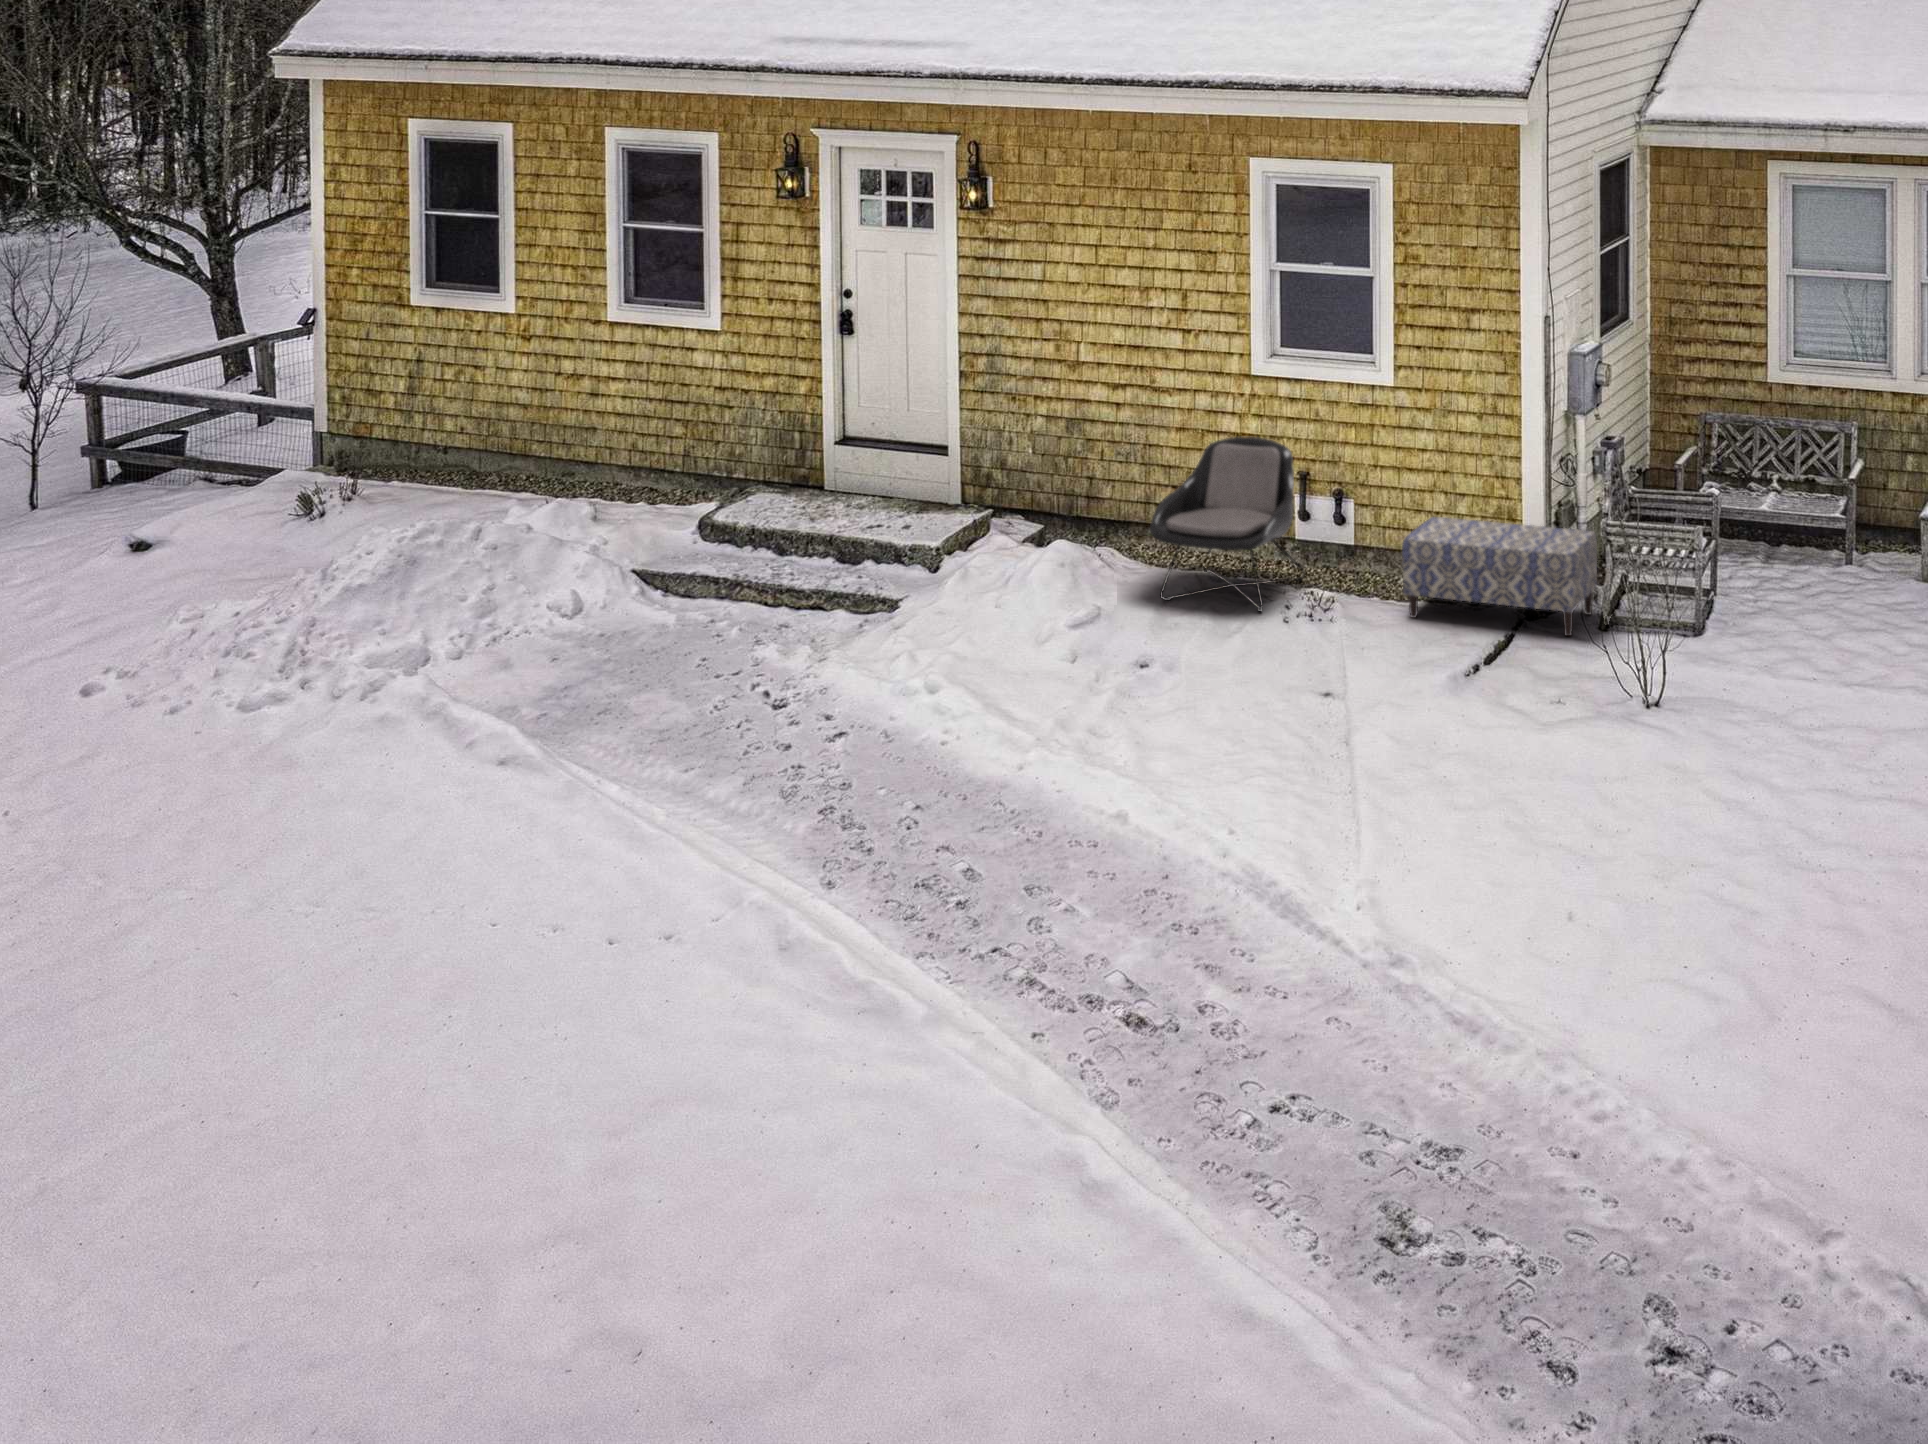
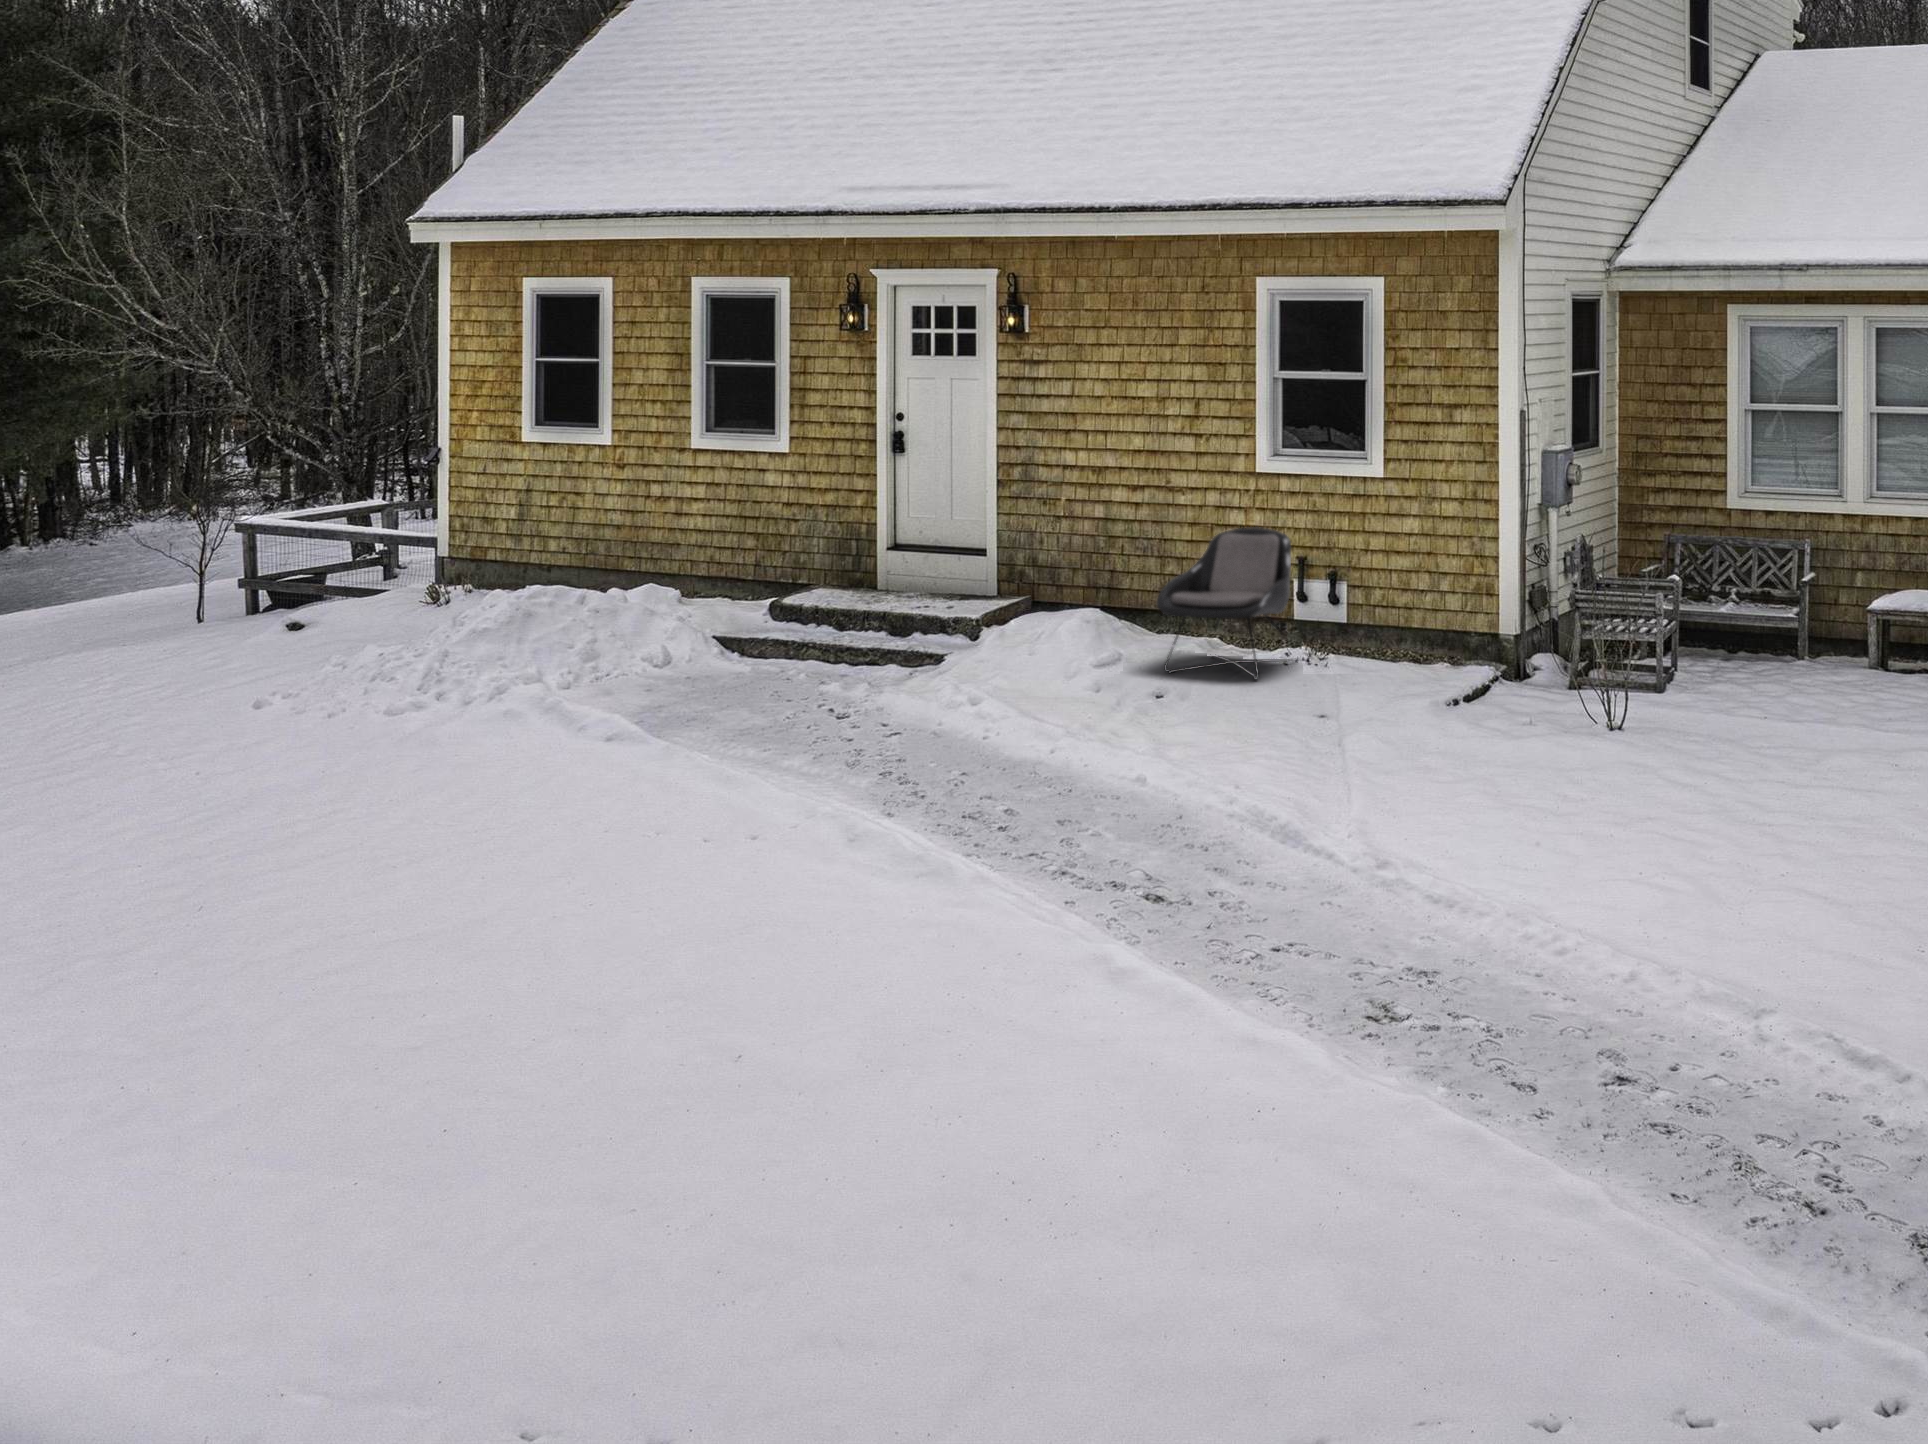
bench: present [1402,517,1597,636] -> none [1388,596,1571,696]

